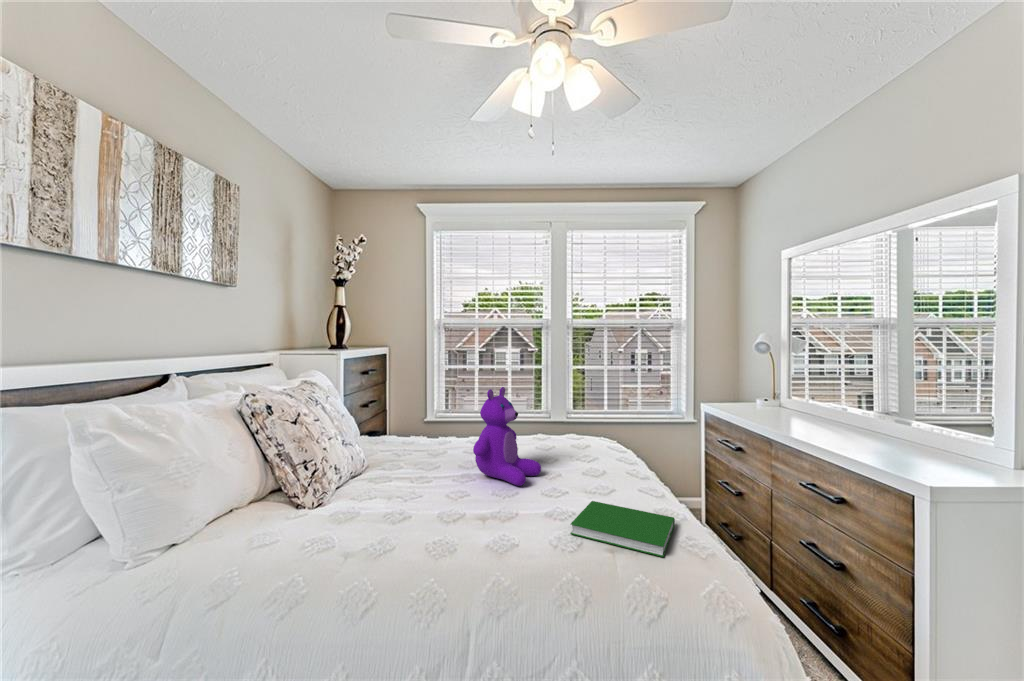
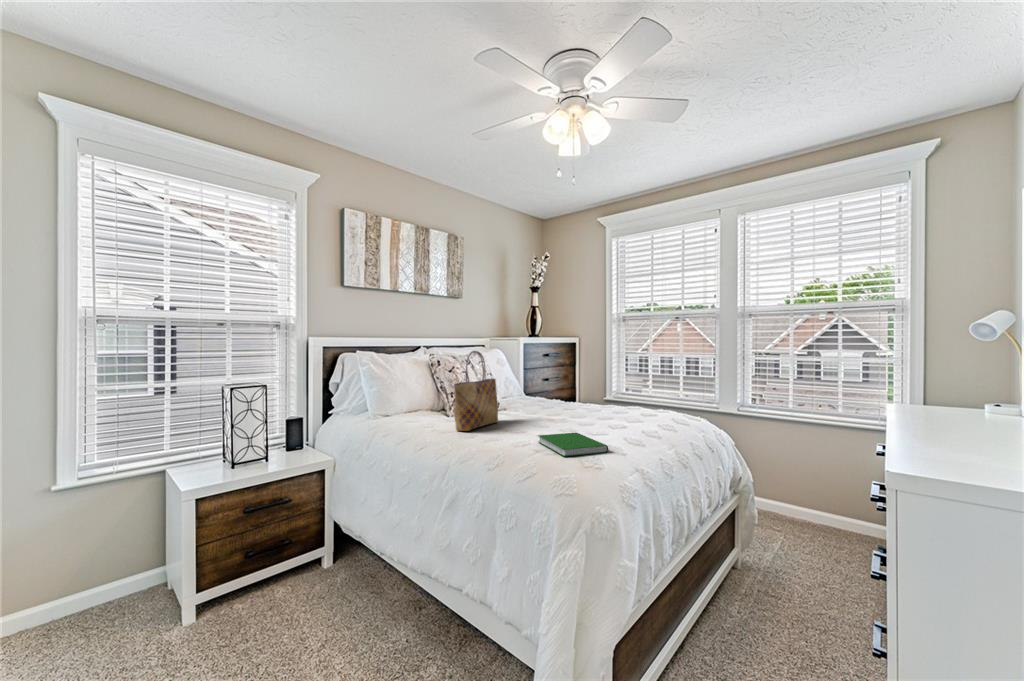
teddy bear: present [473,387,541,486] -> none [534,358,586,424]
tote bag: none [395,390,432,546] -> present [454,351,498,431]

